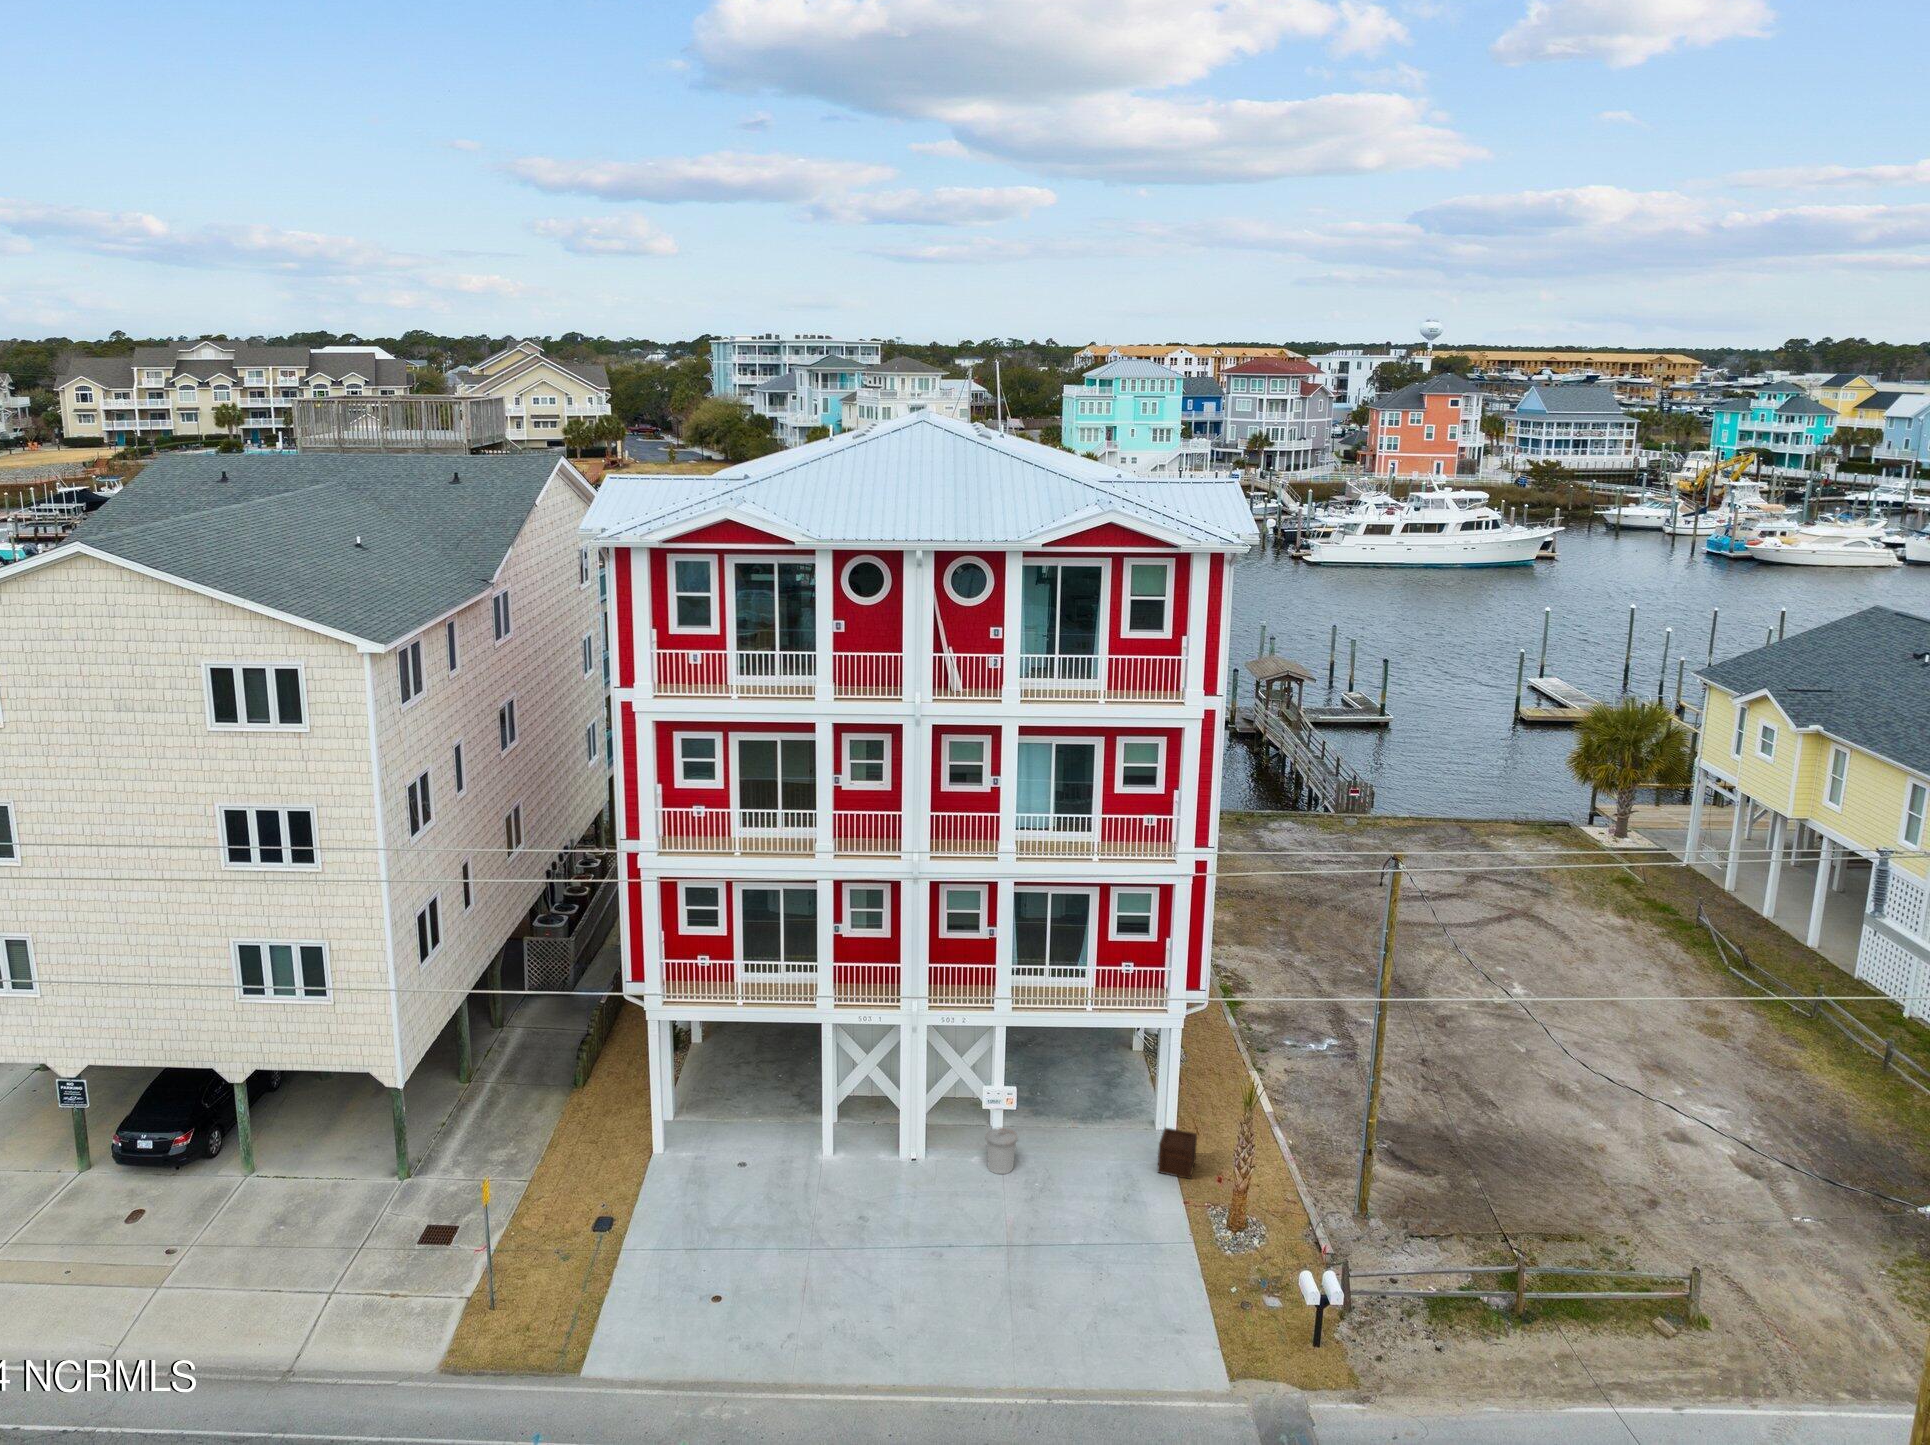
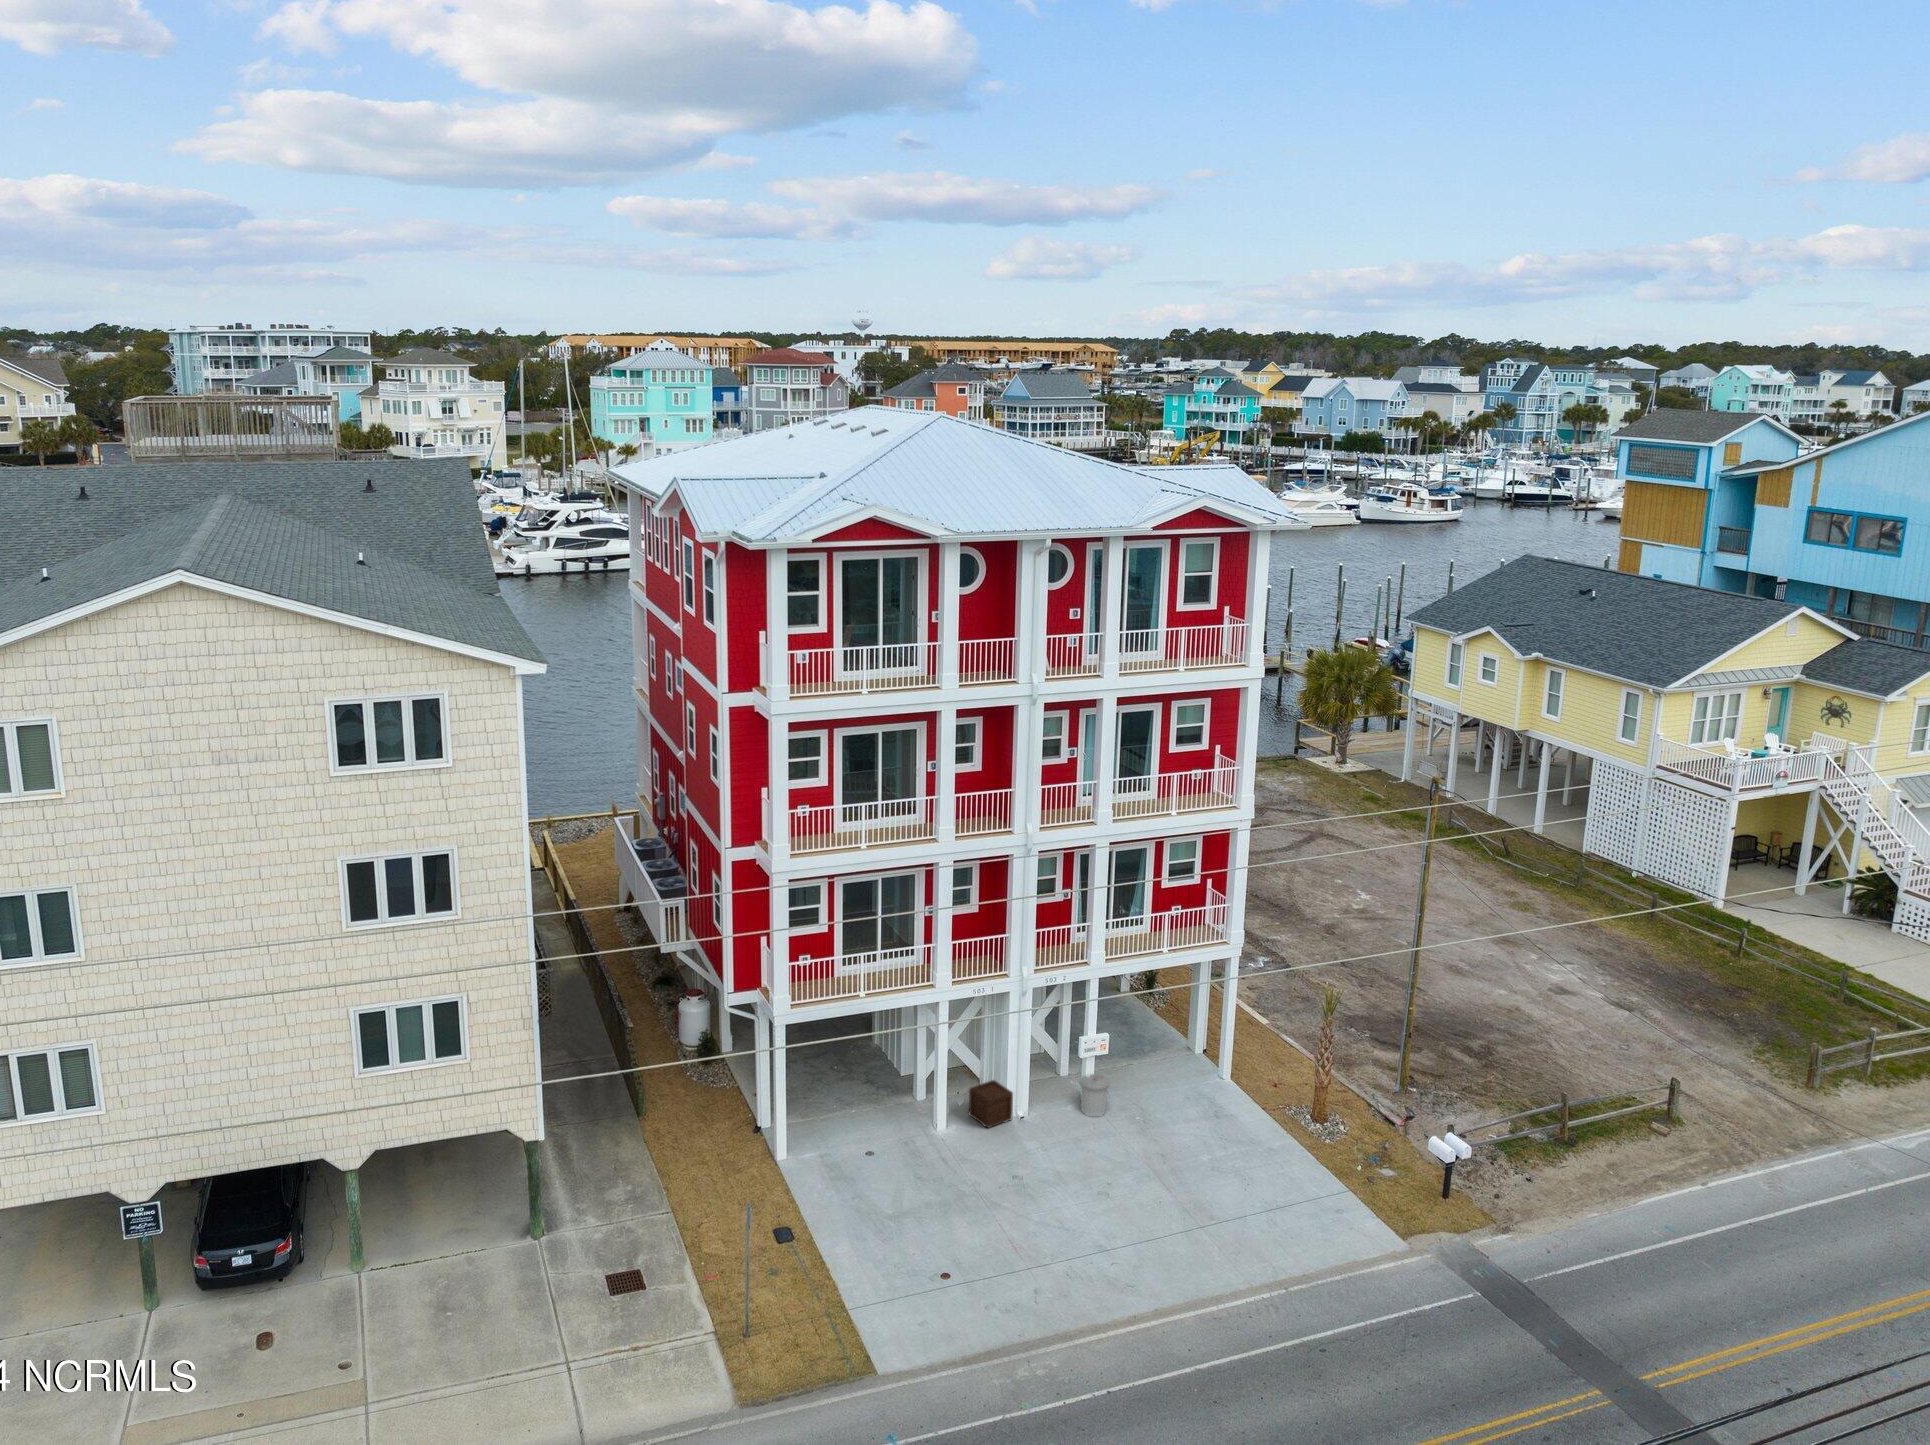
wooden crate: present [1157,1128,1197,1179] -> present [969,1080,1013,1128]

